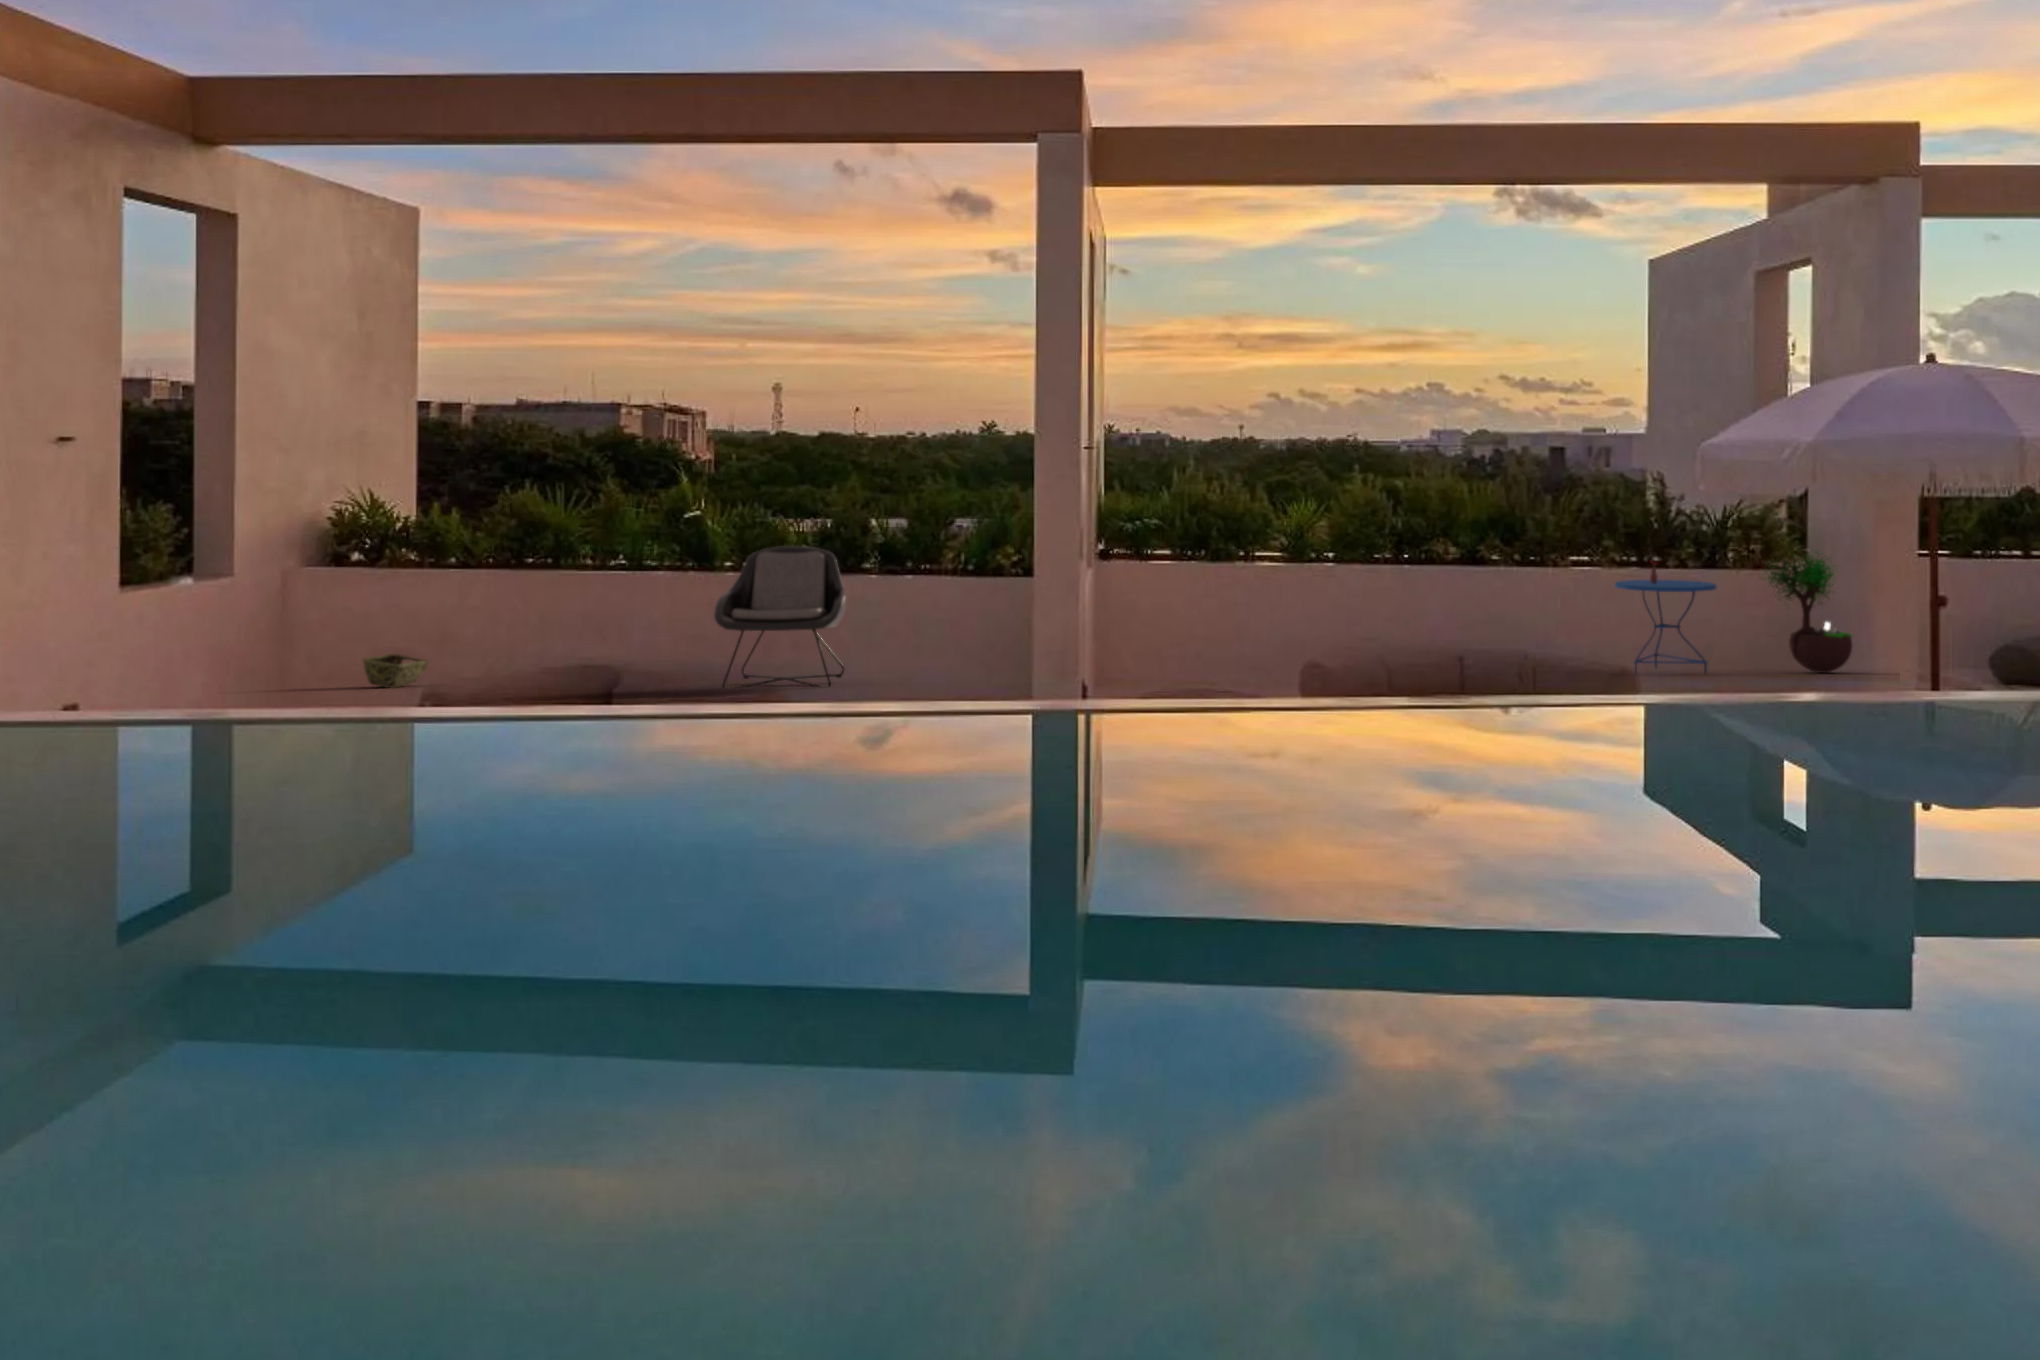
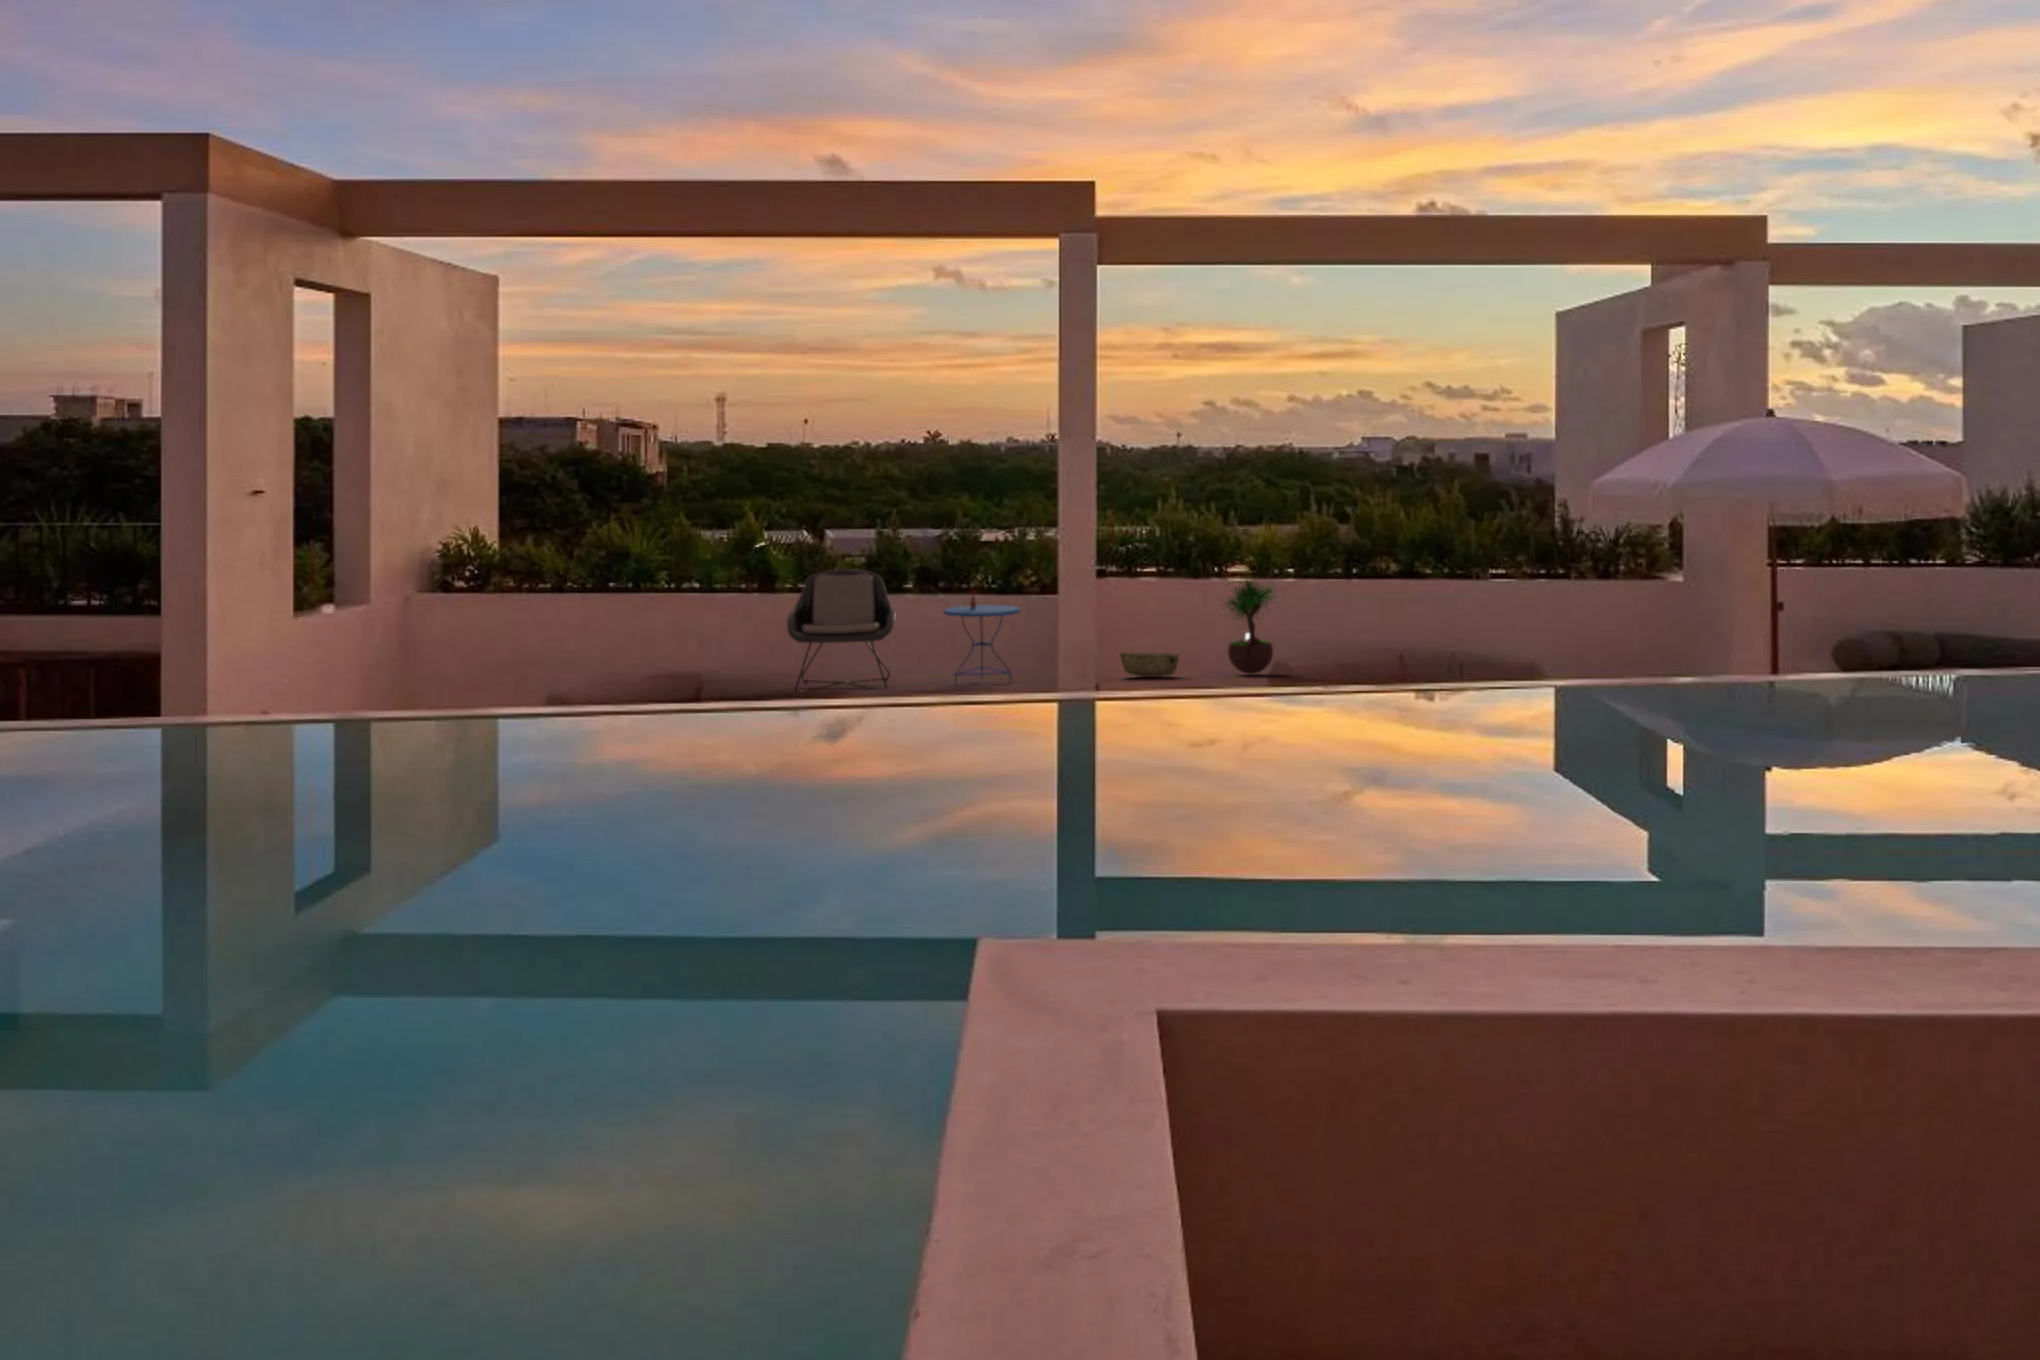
potted tree: present [1763,541,1852,673] -> present [1224,577,1276,674]
side table: present [1615,561,1716,674] -> present [943,591,1021,682]
woven basket: present [363,654,428,688] -> present [1120,653,1179,677]

